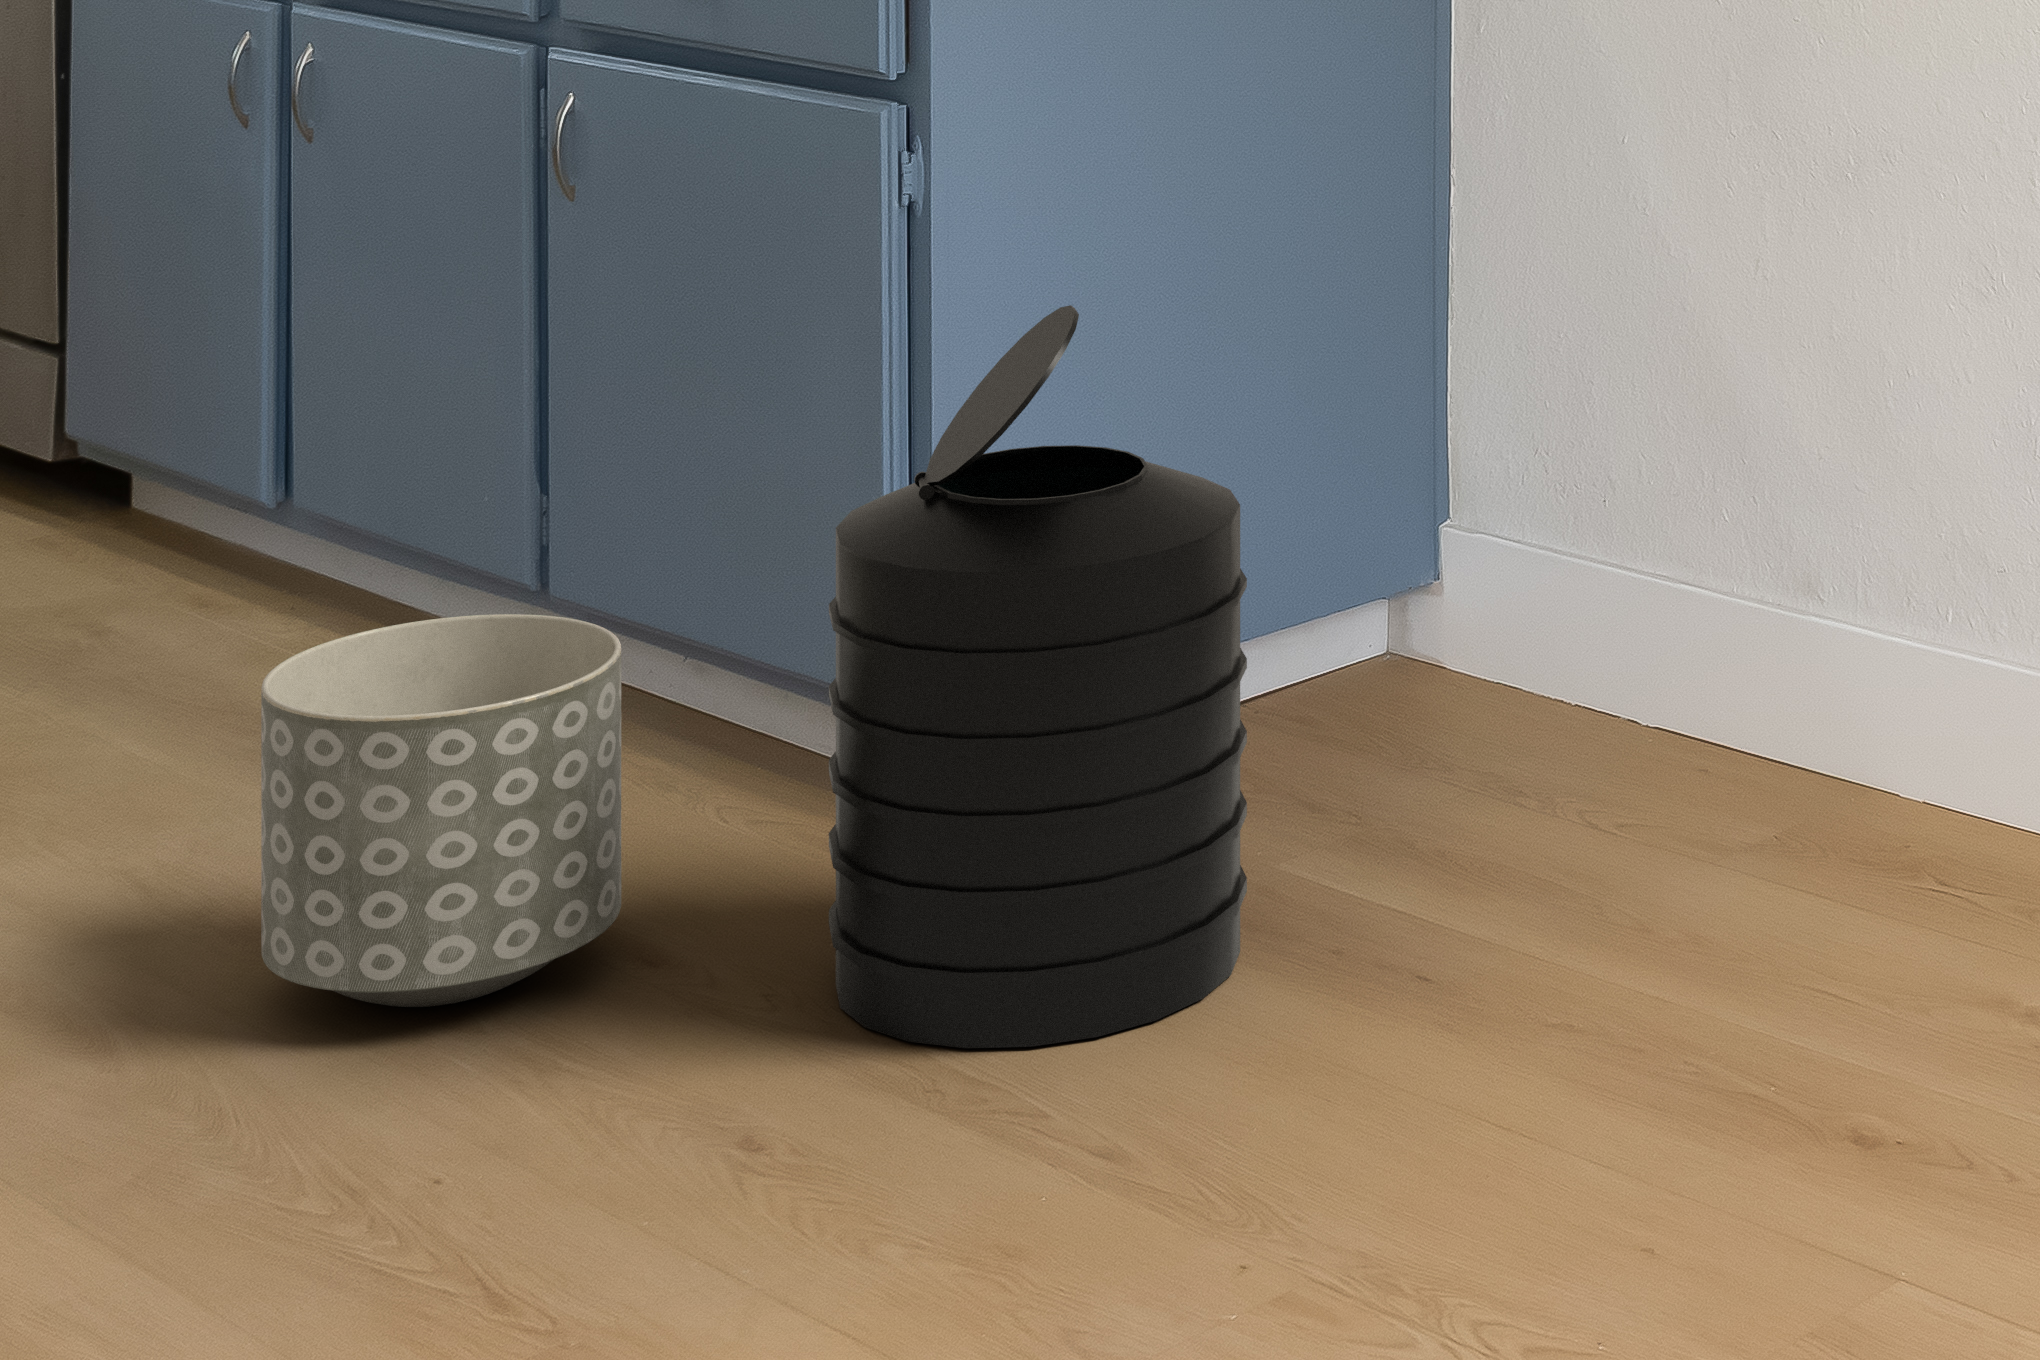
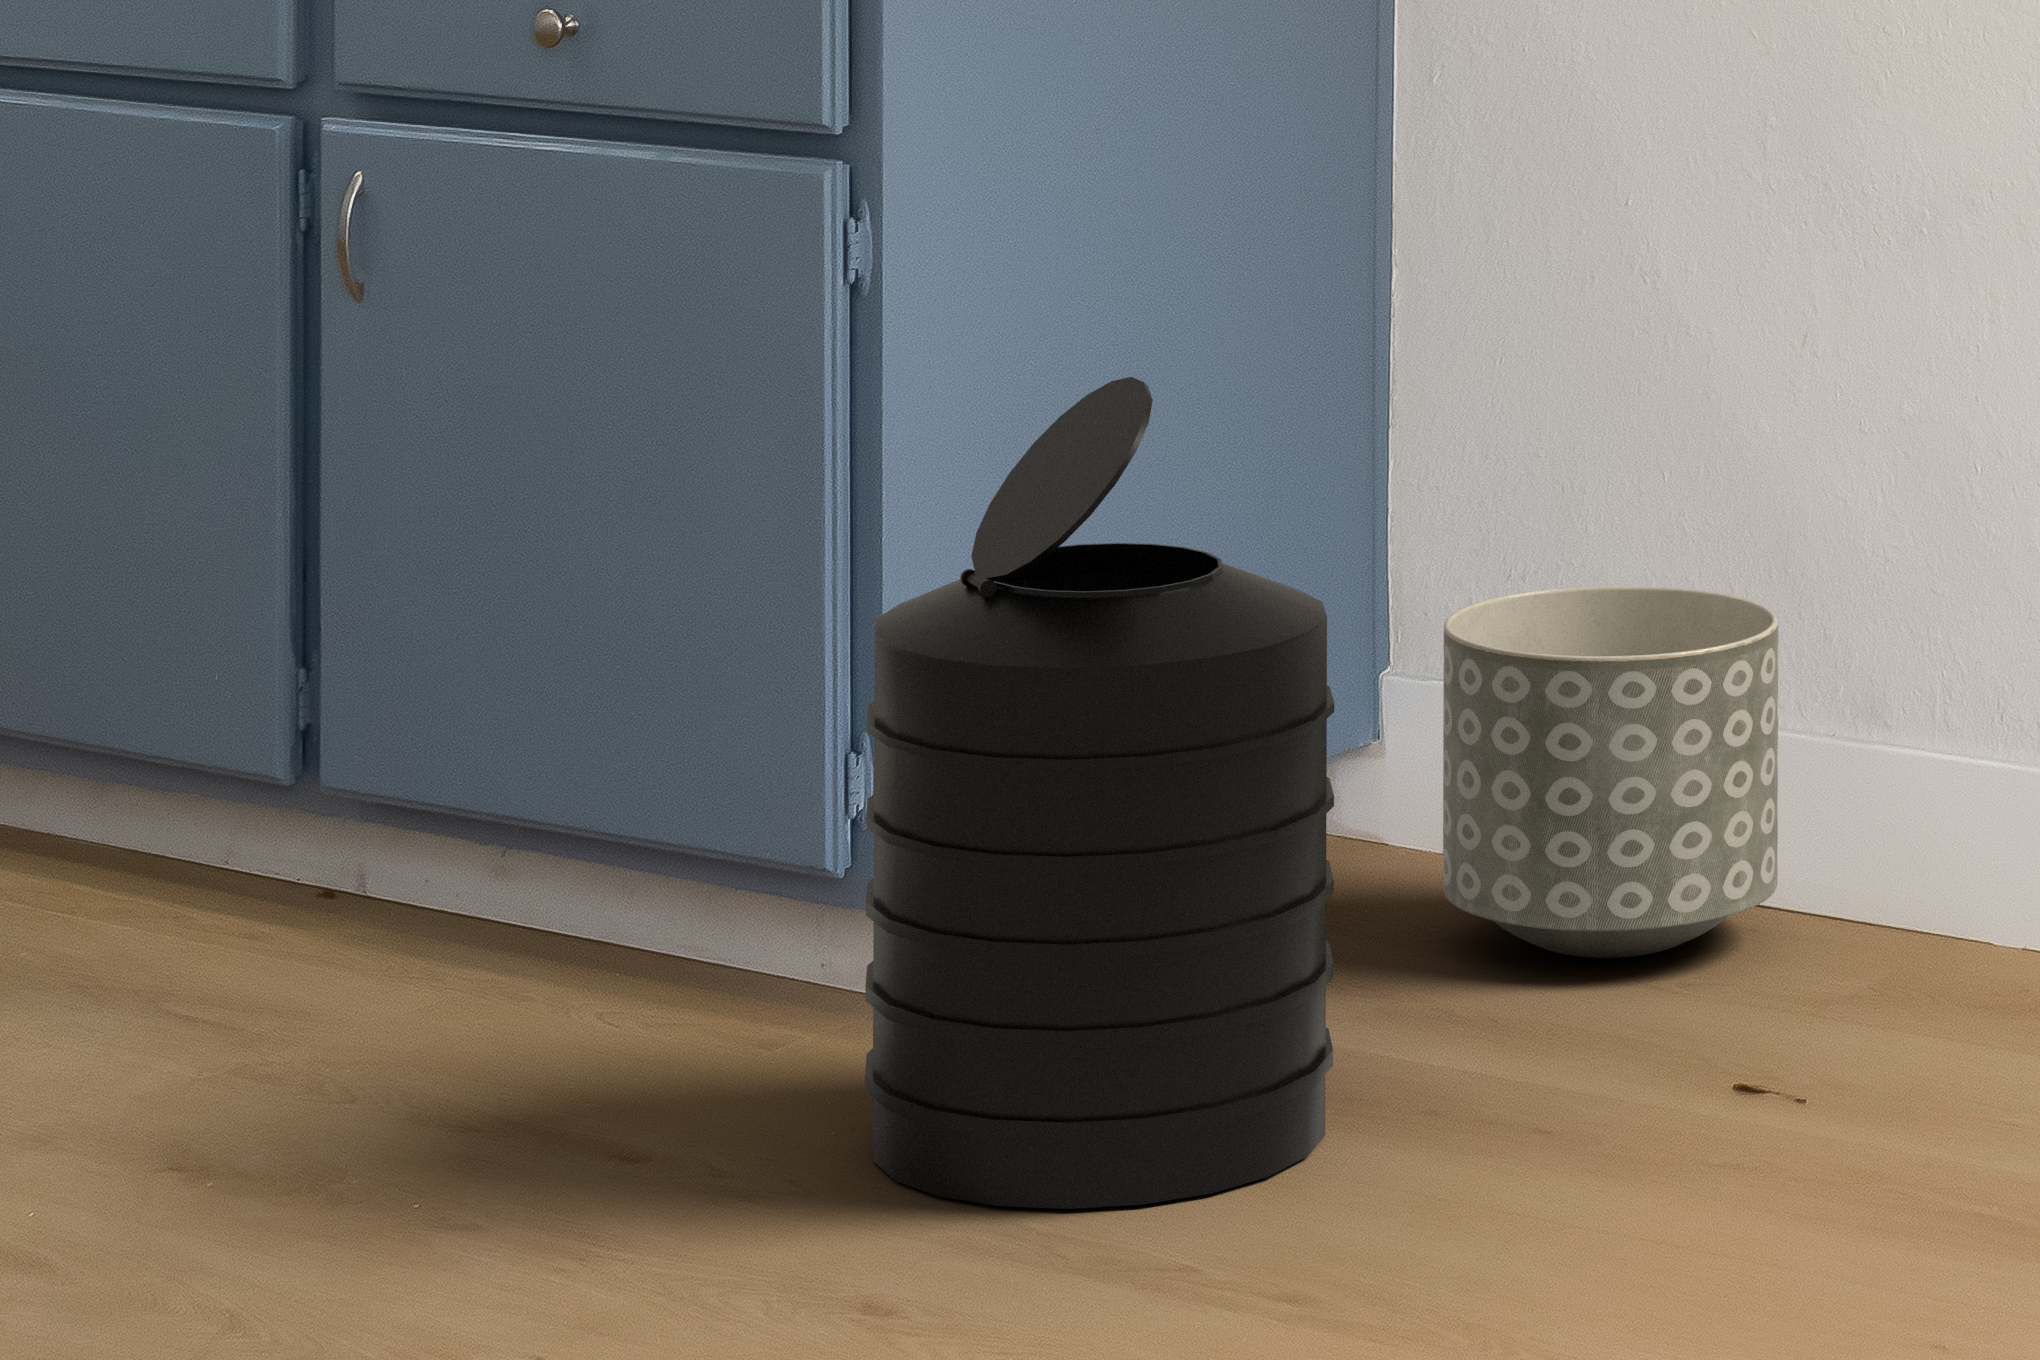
planter: present [261,614,621,1007] -> present [1443,586,1778,958]

